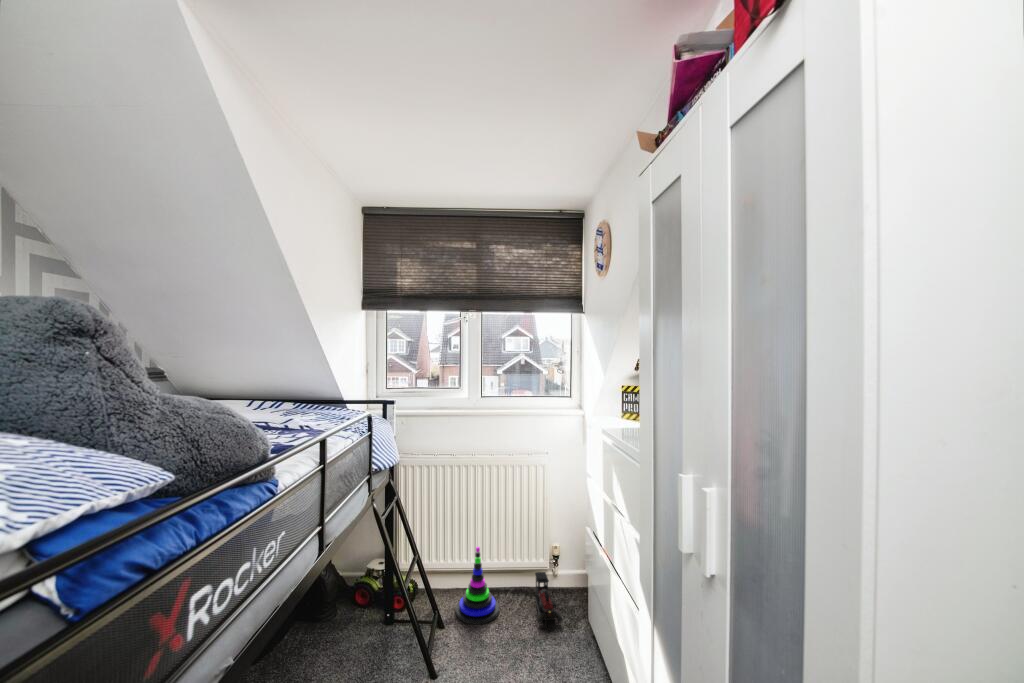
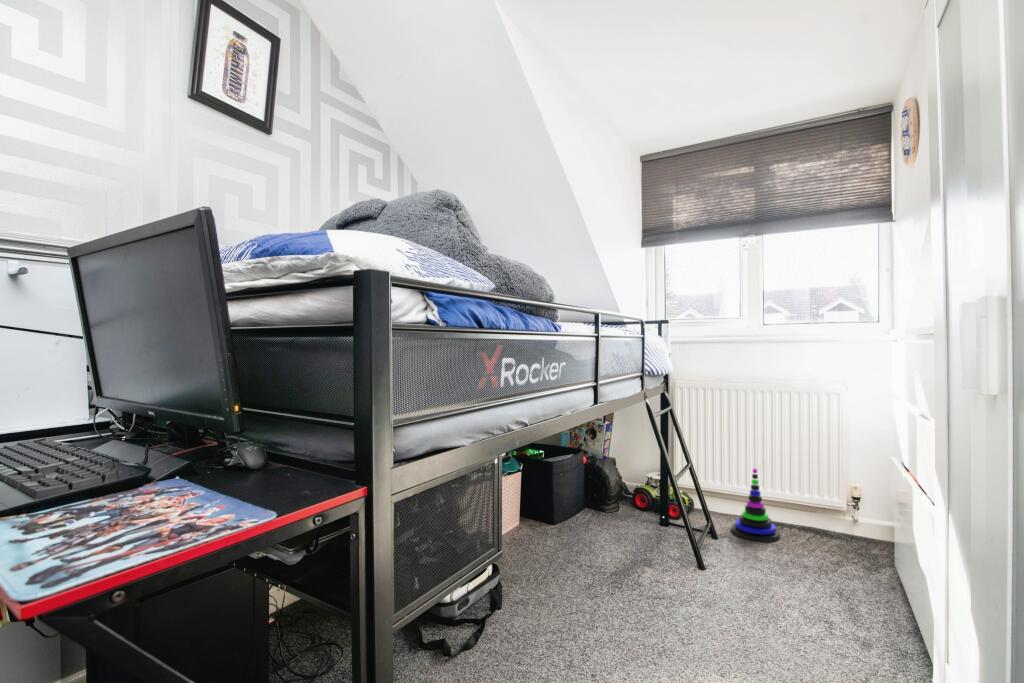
toy train: present [535,572,562,630] -> none [823,510,855,561]

